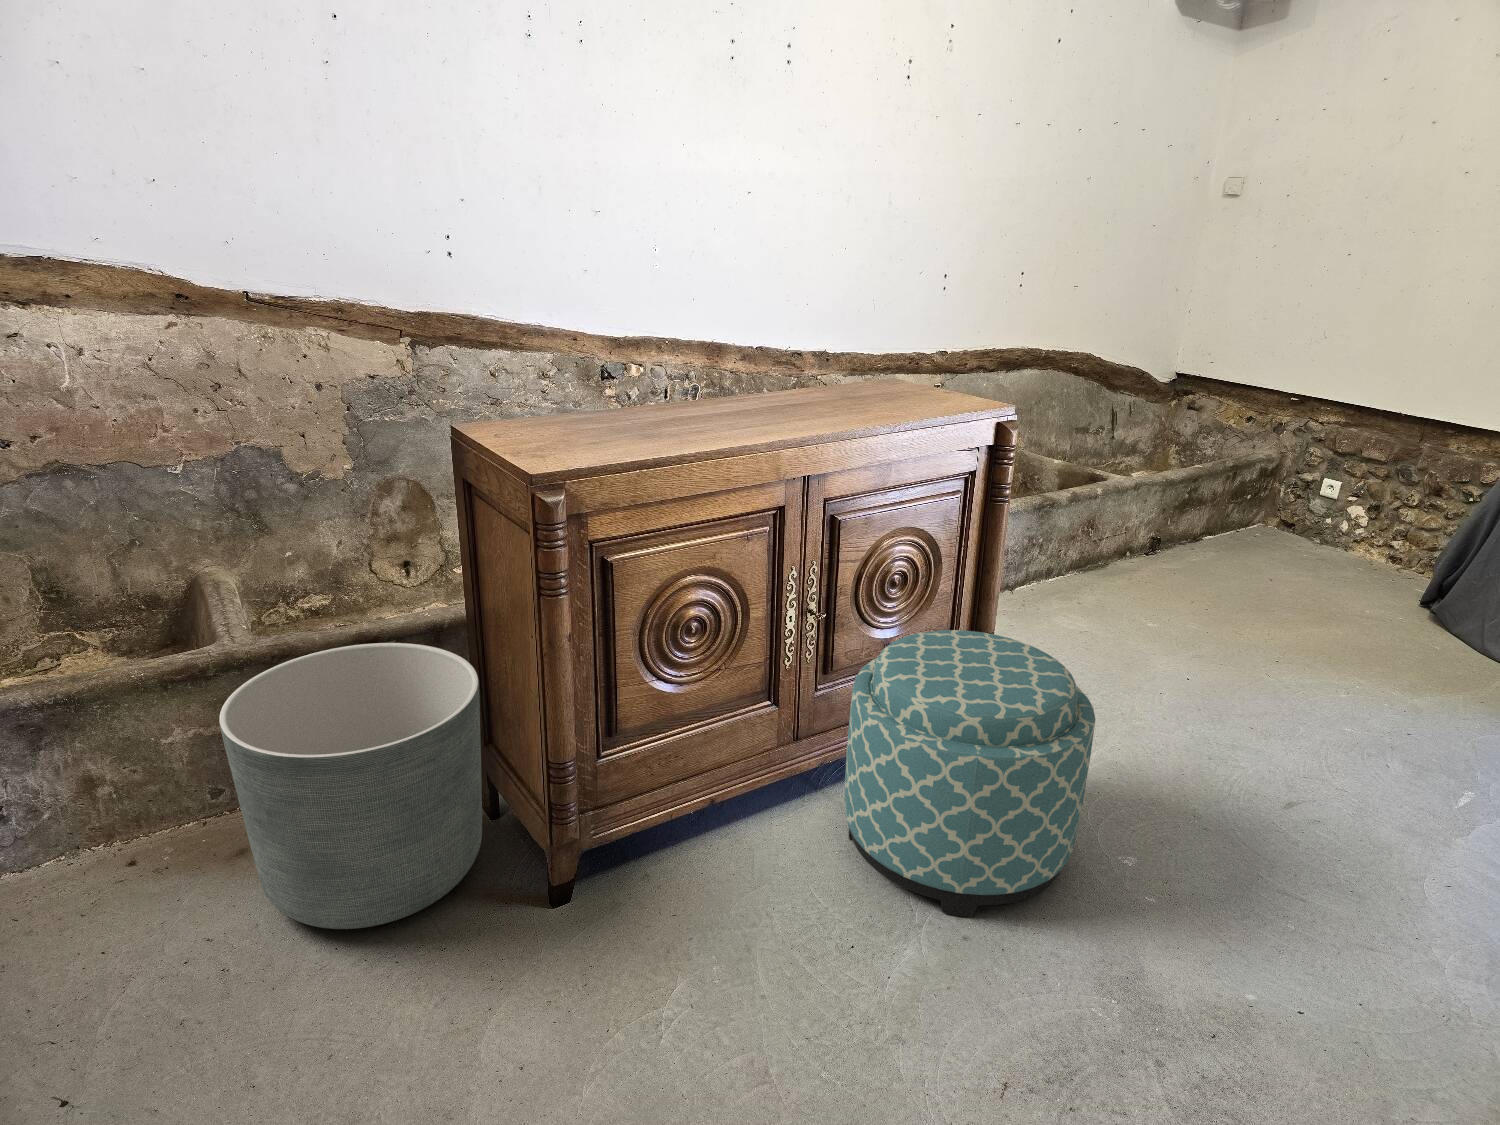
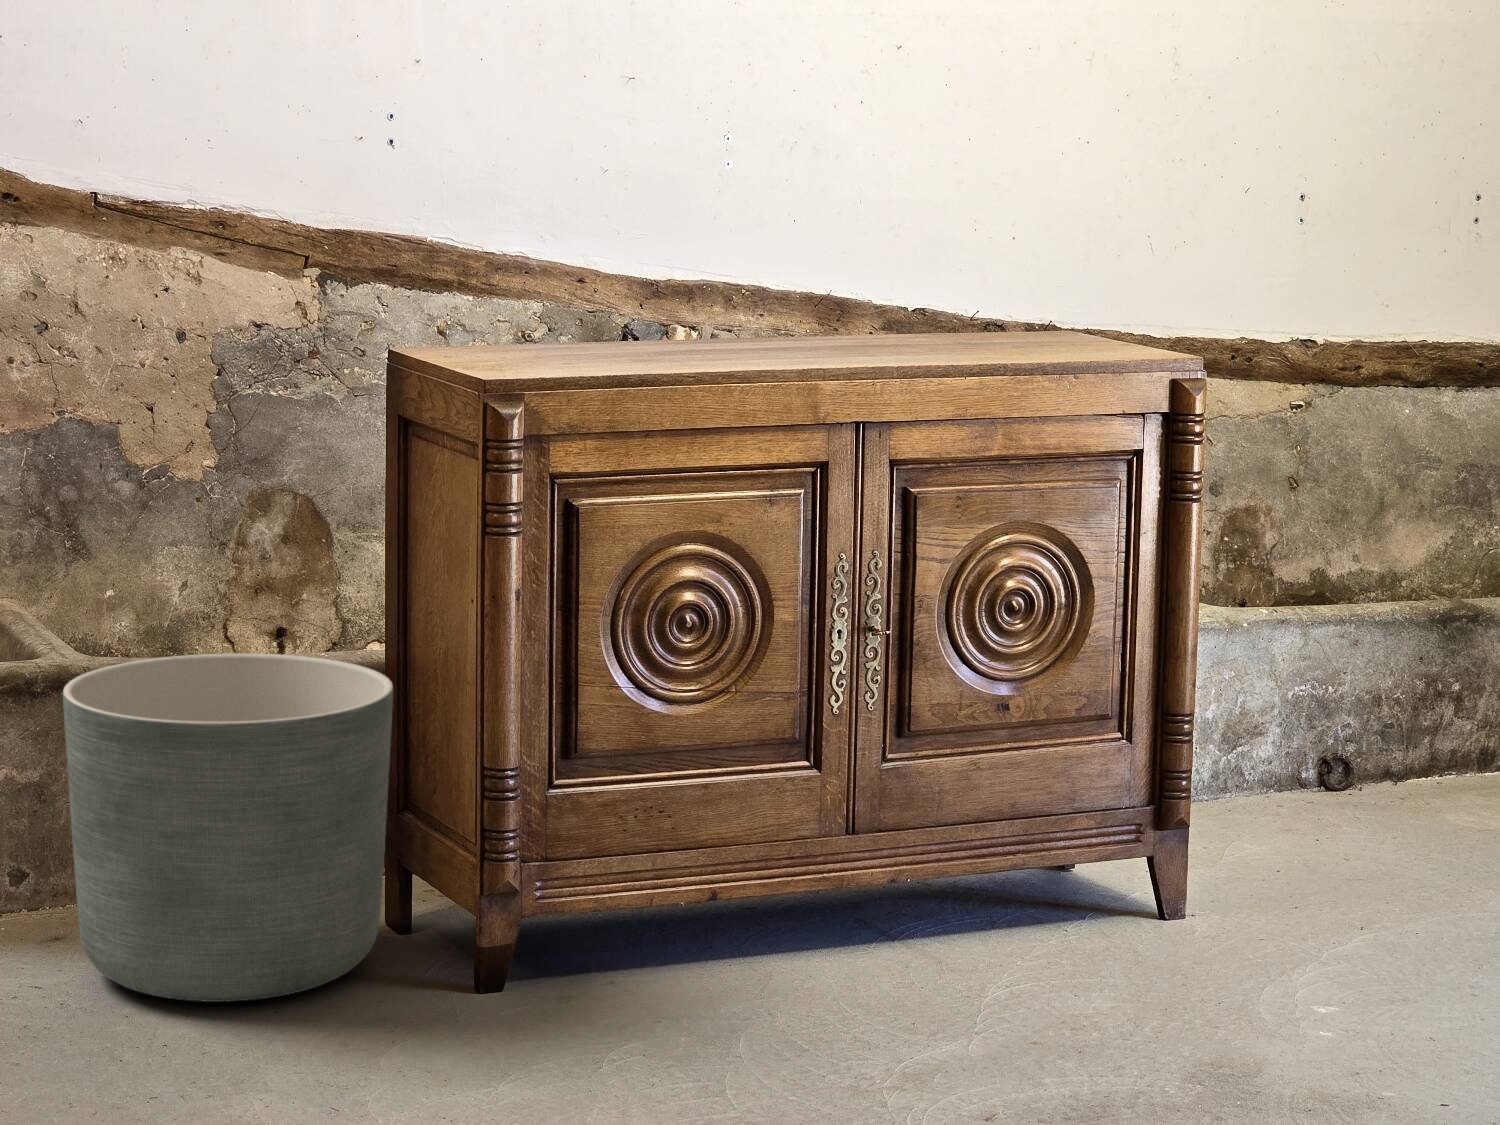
ottoman: present [844,630,1095,917] -> none [920,674,1277,1056]

